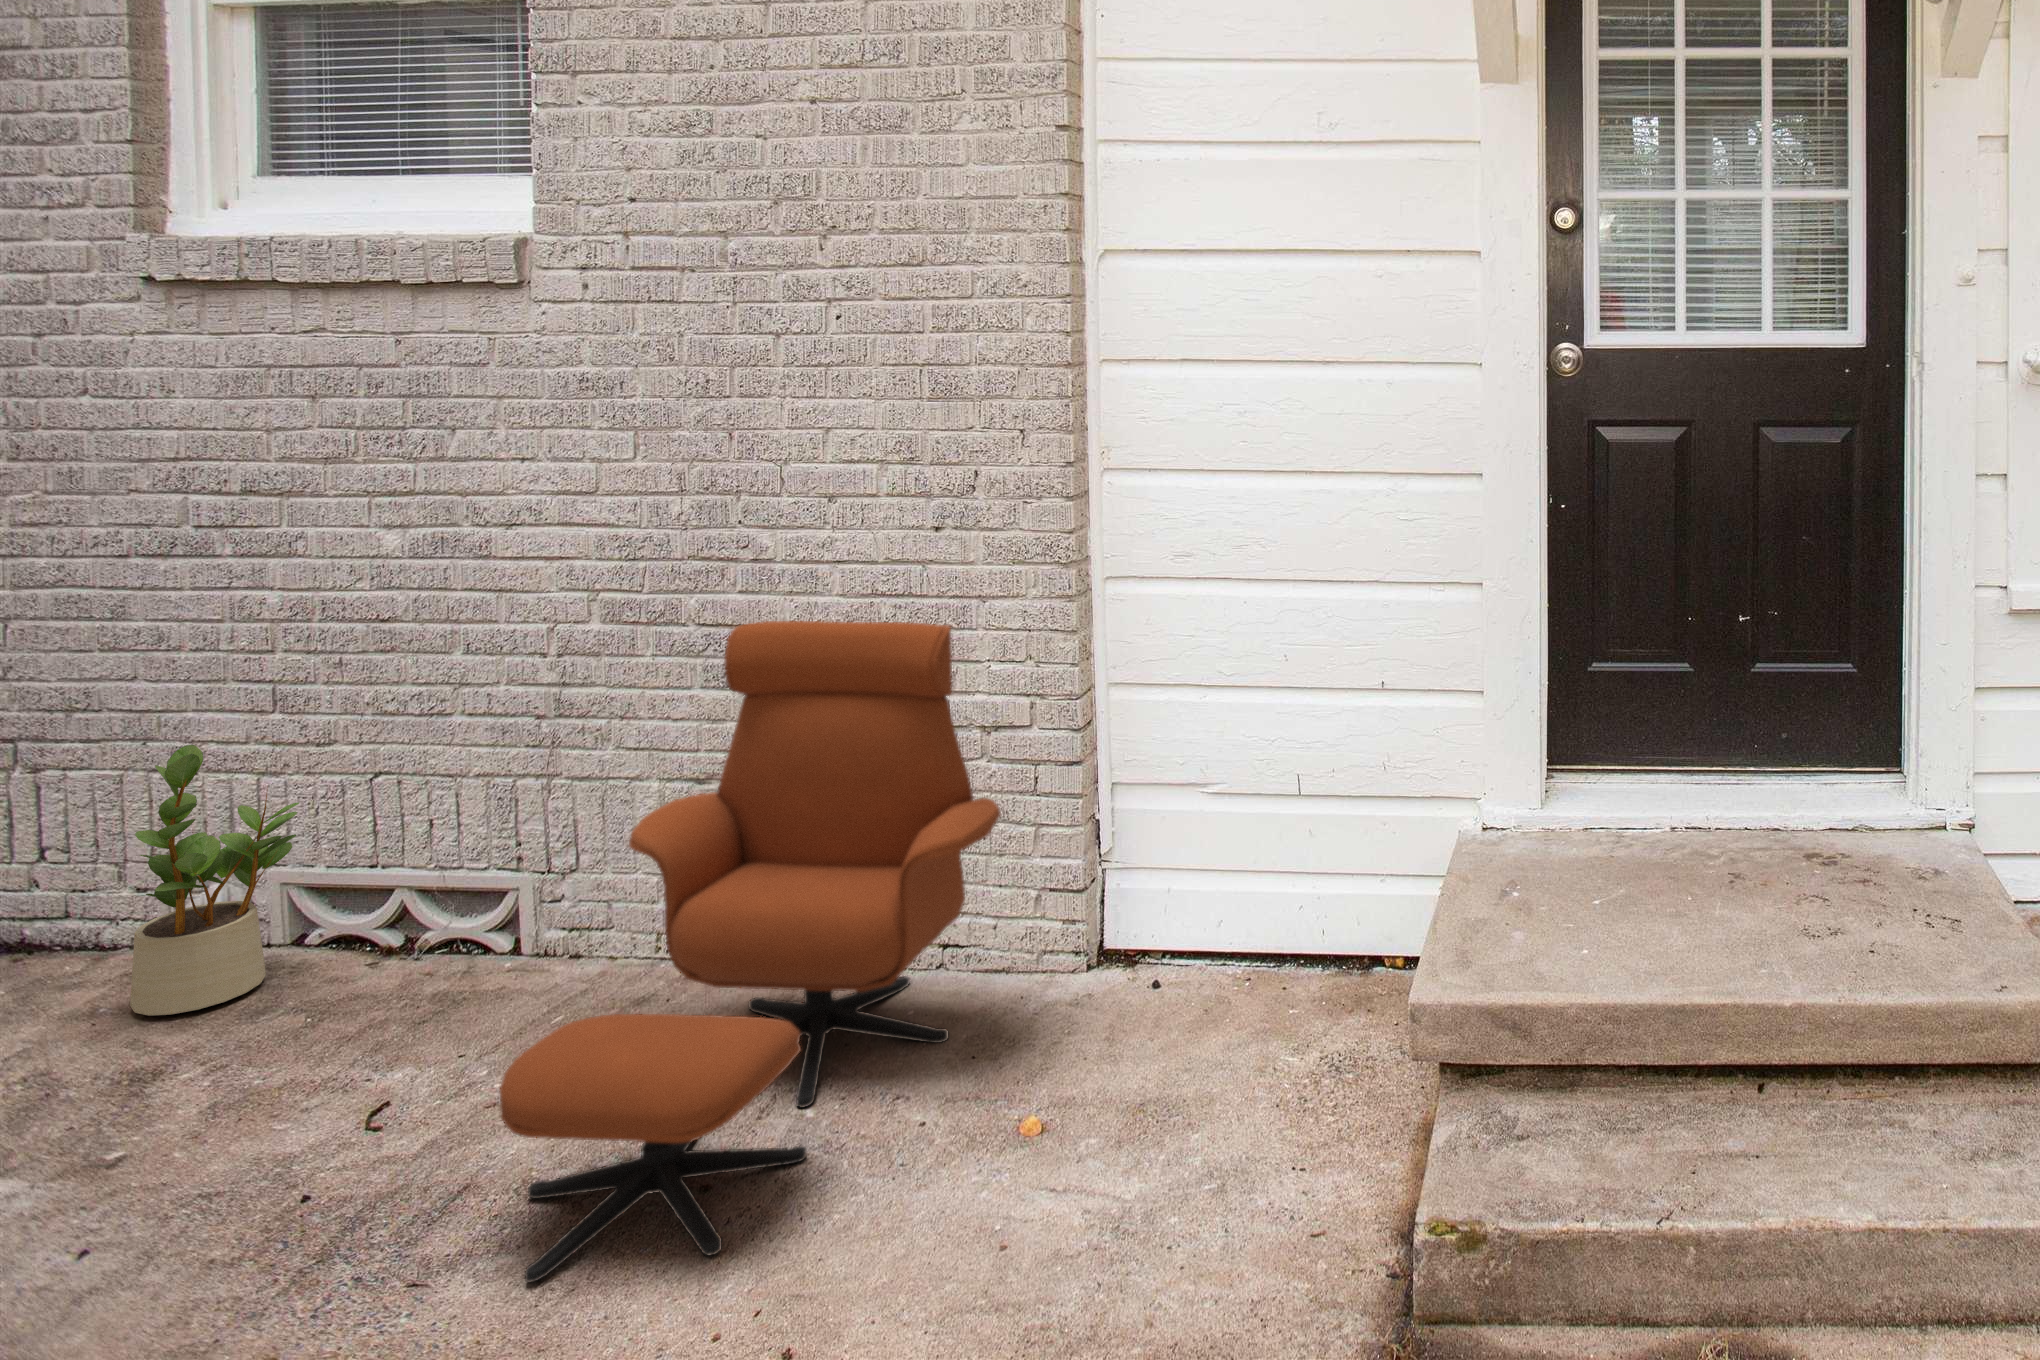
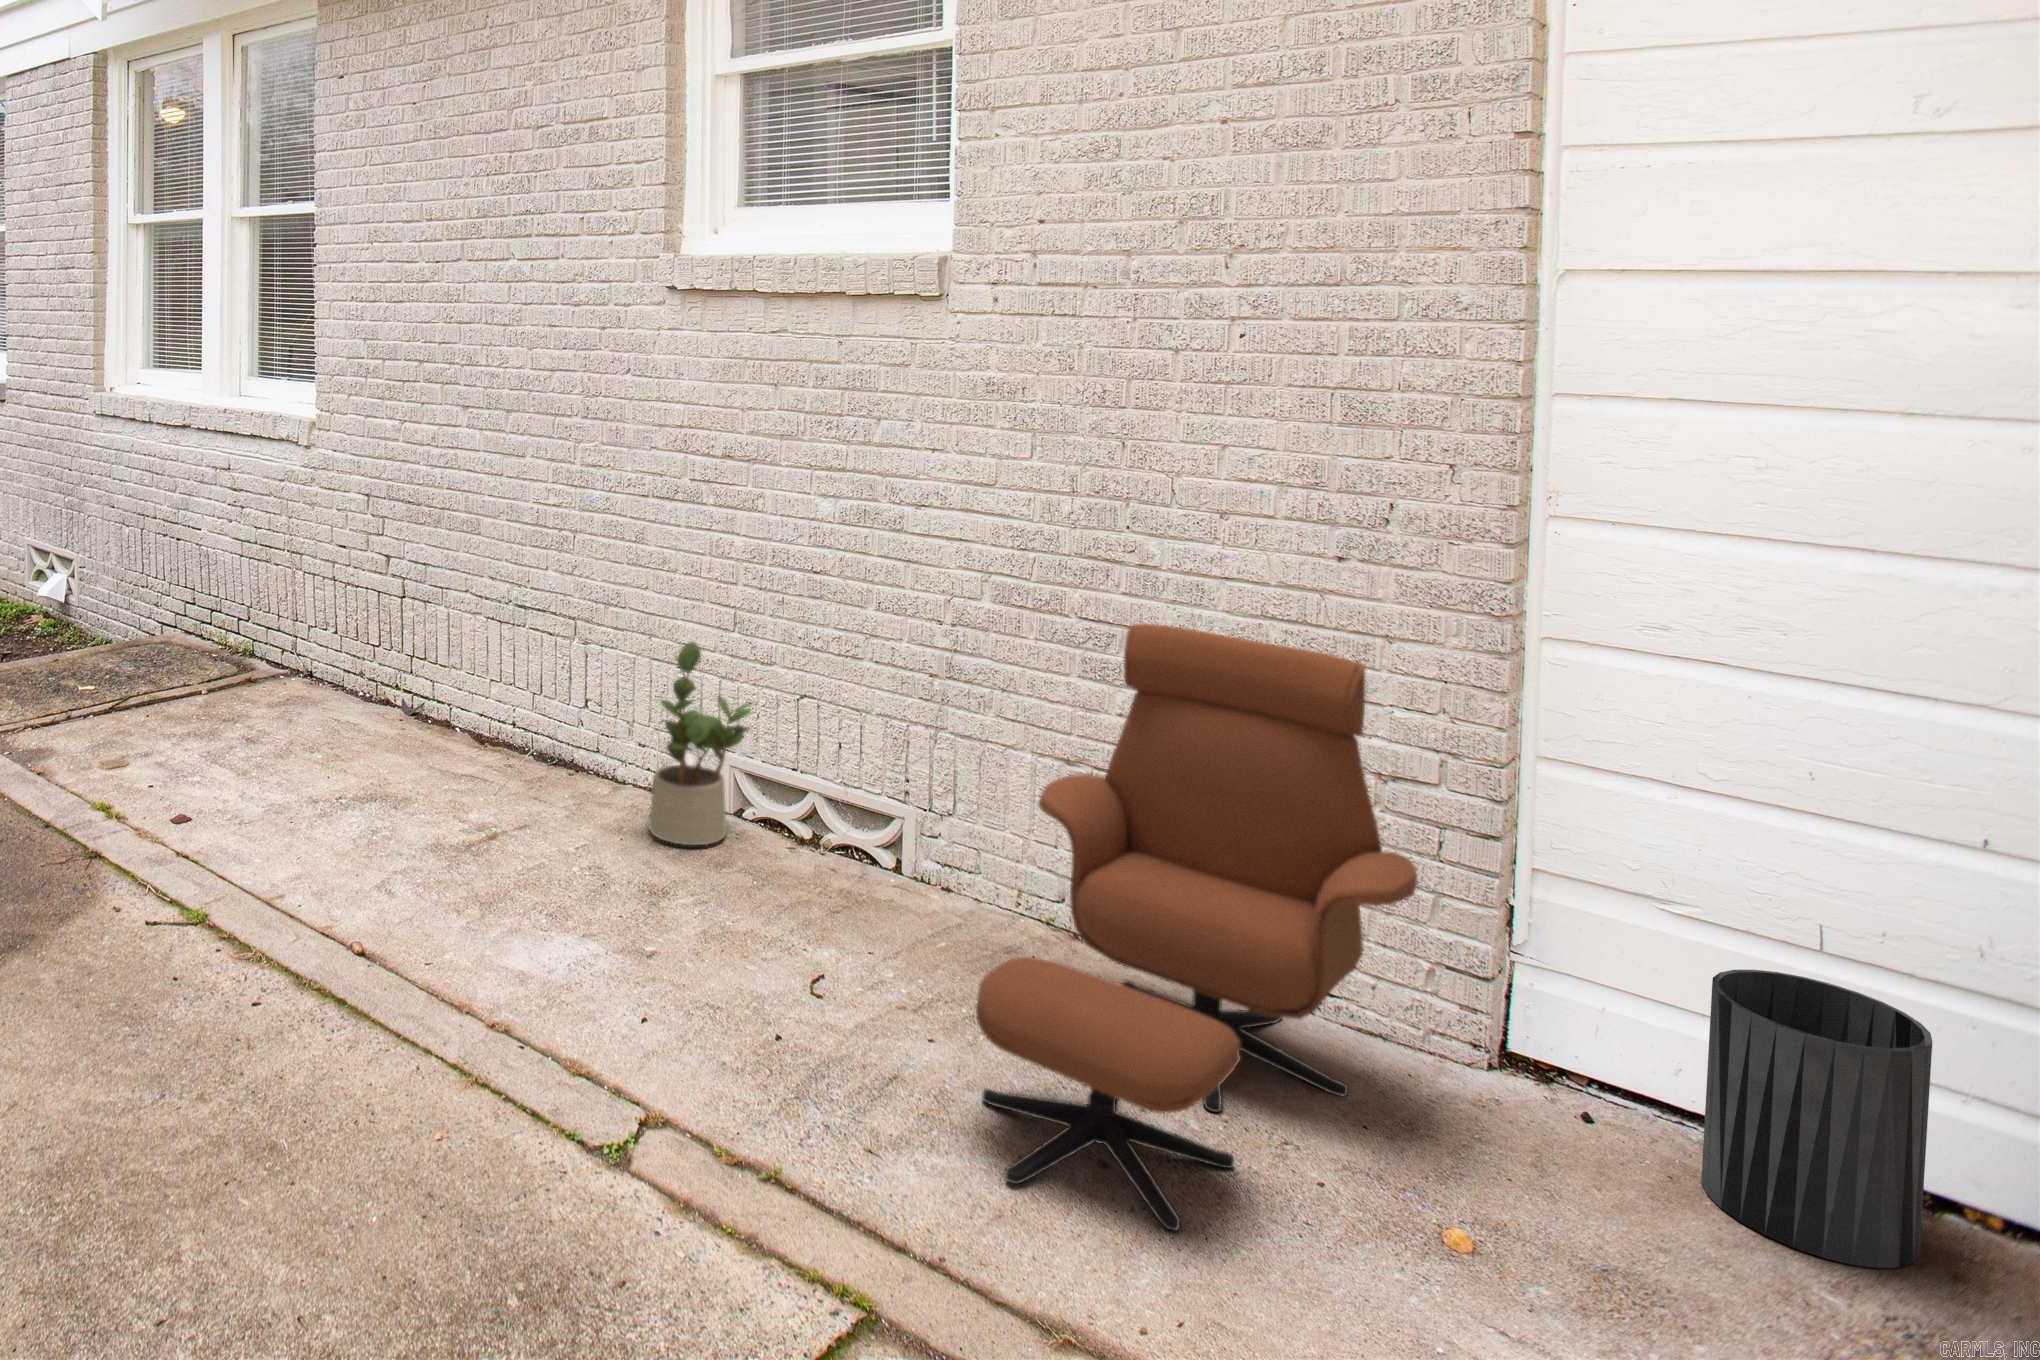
trash can: none [1217,816,1350,1037] -> present [1701,970,1932,1268]

